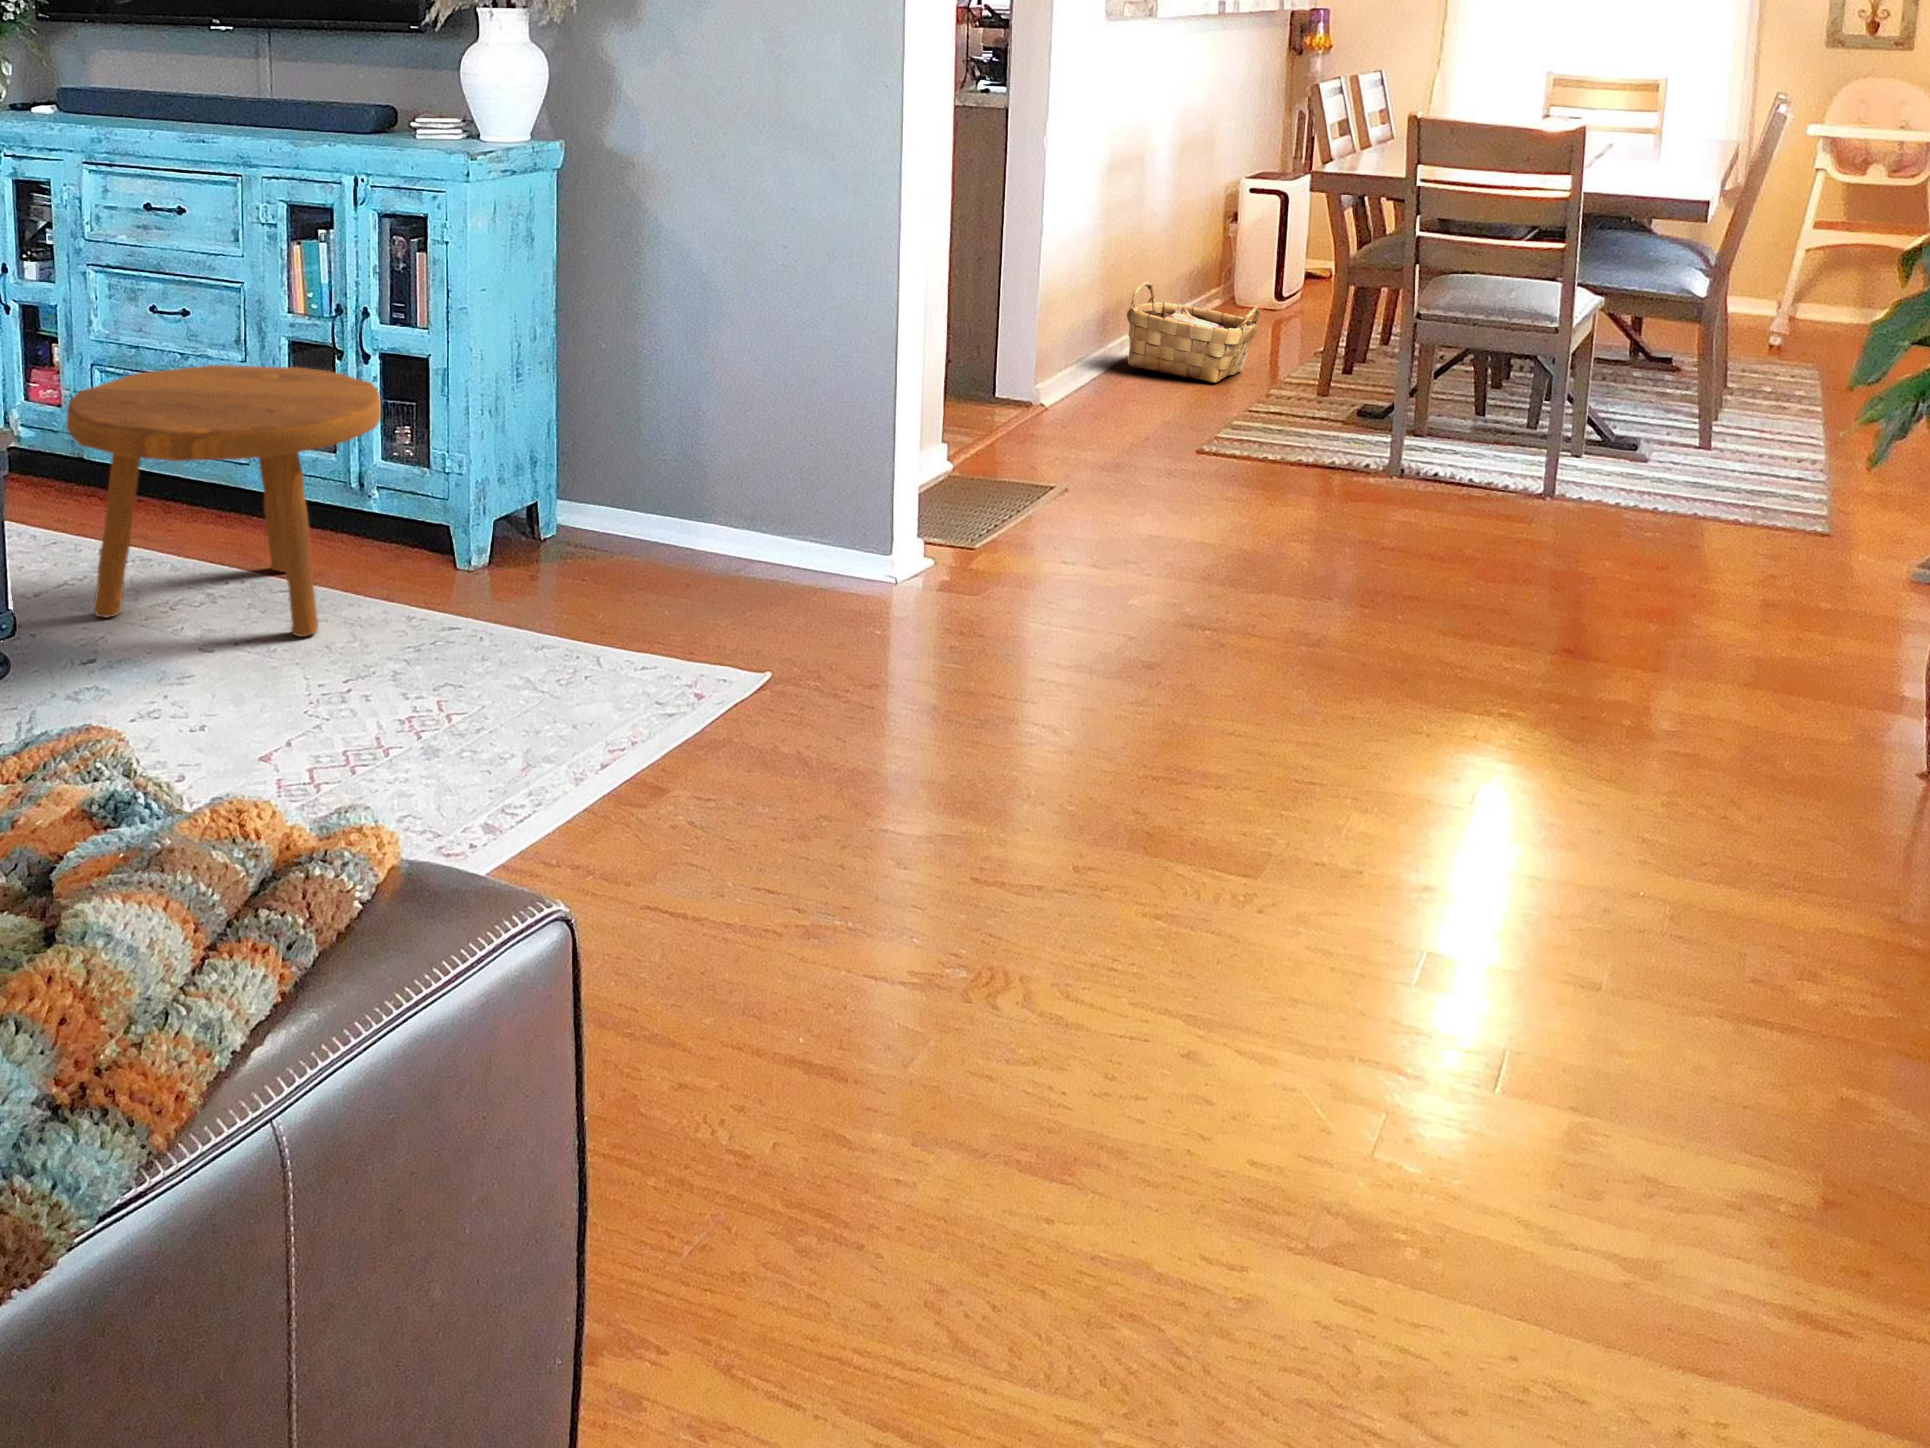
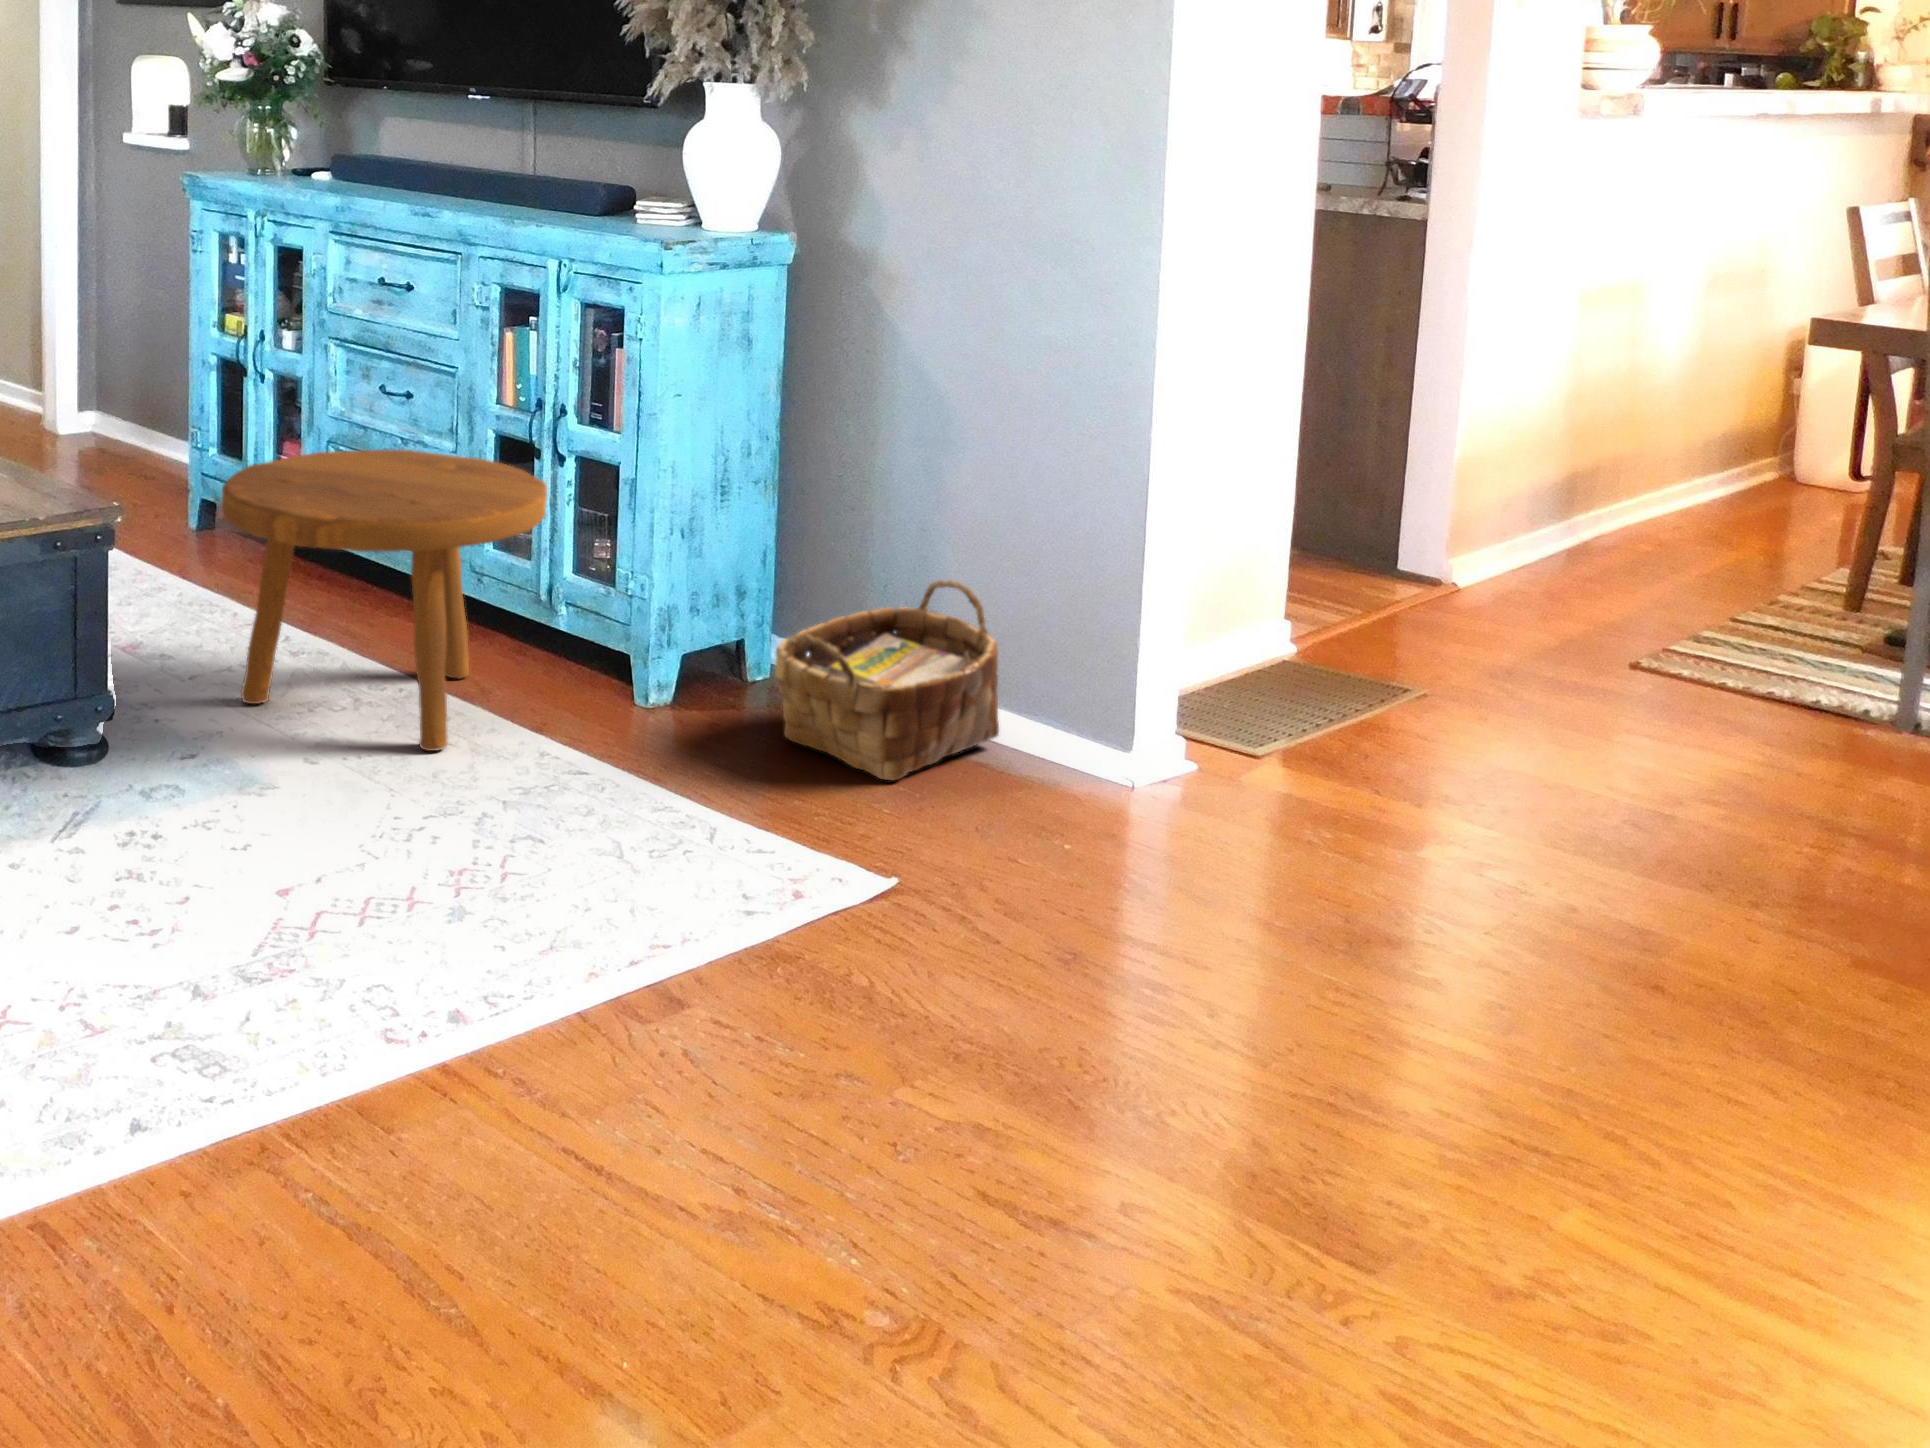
woven basket: present [1127,281,1260,383] -> present [775,580,999,780]

